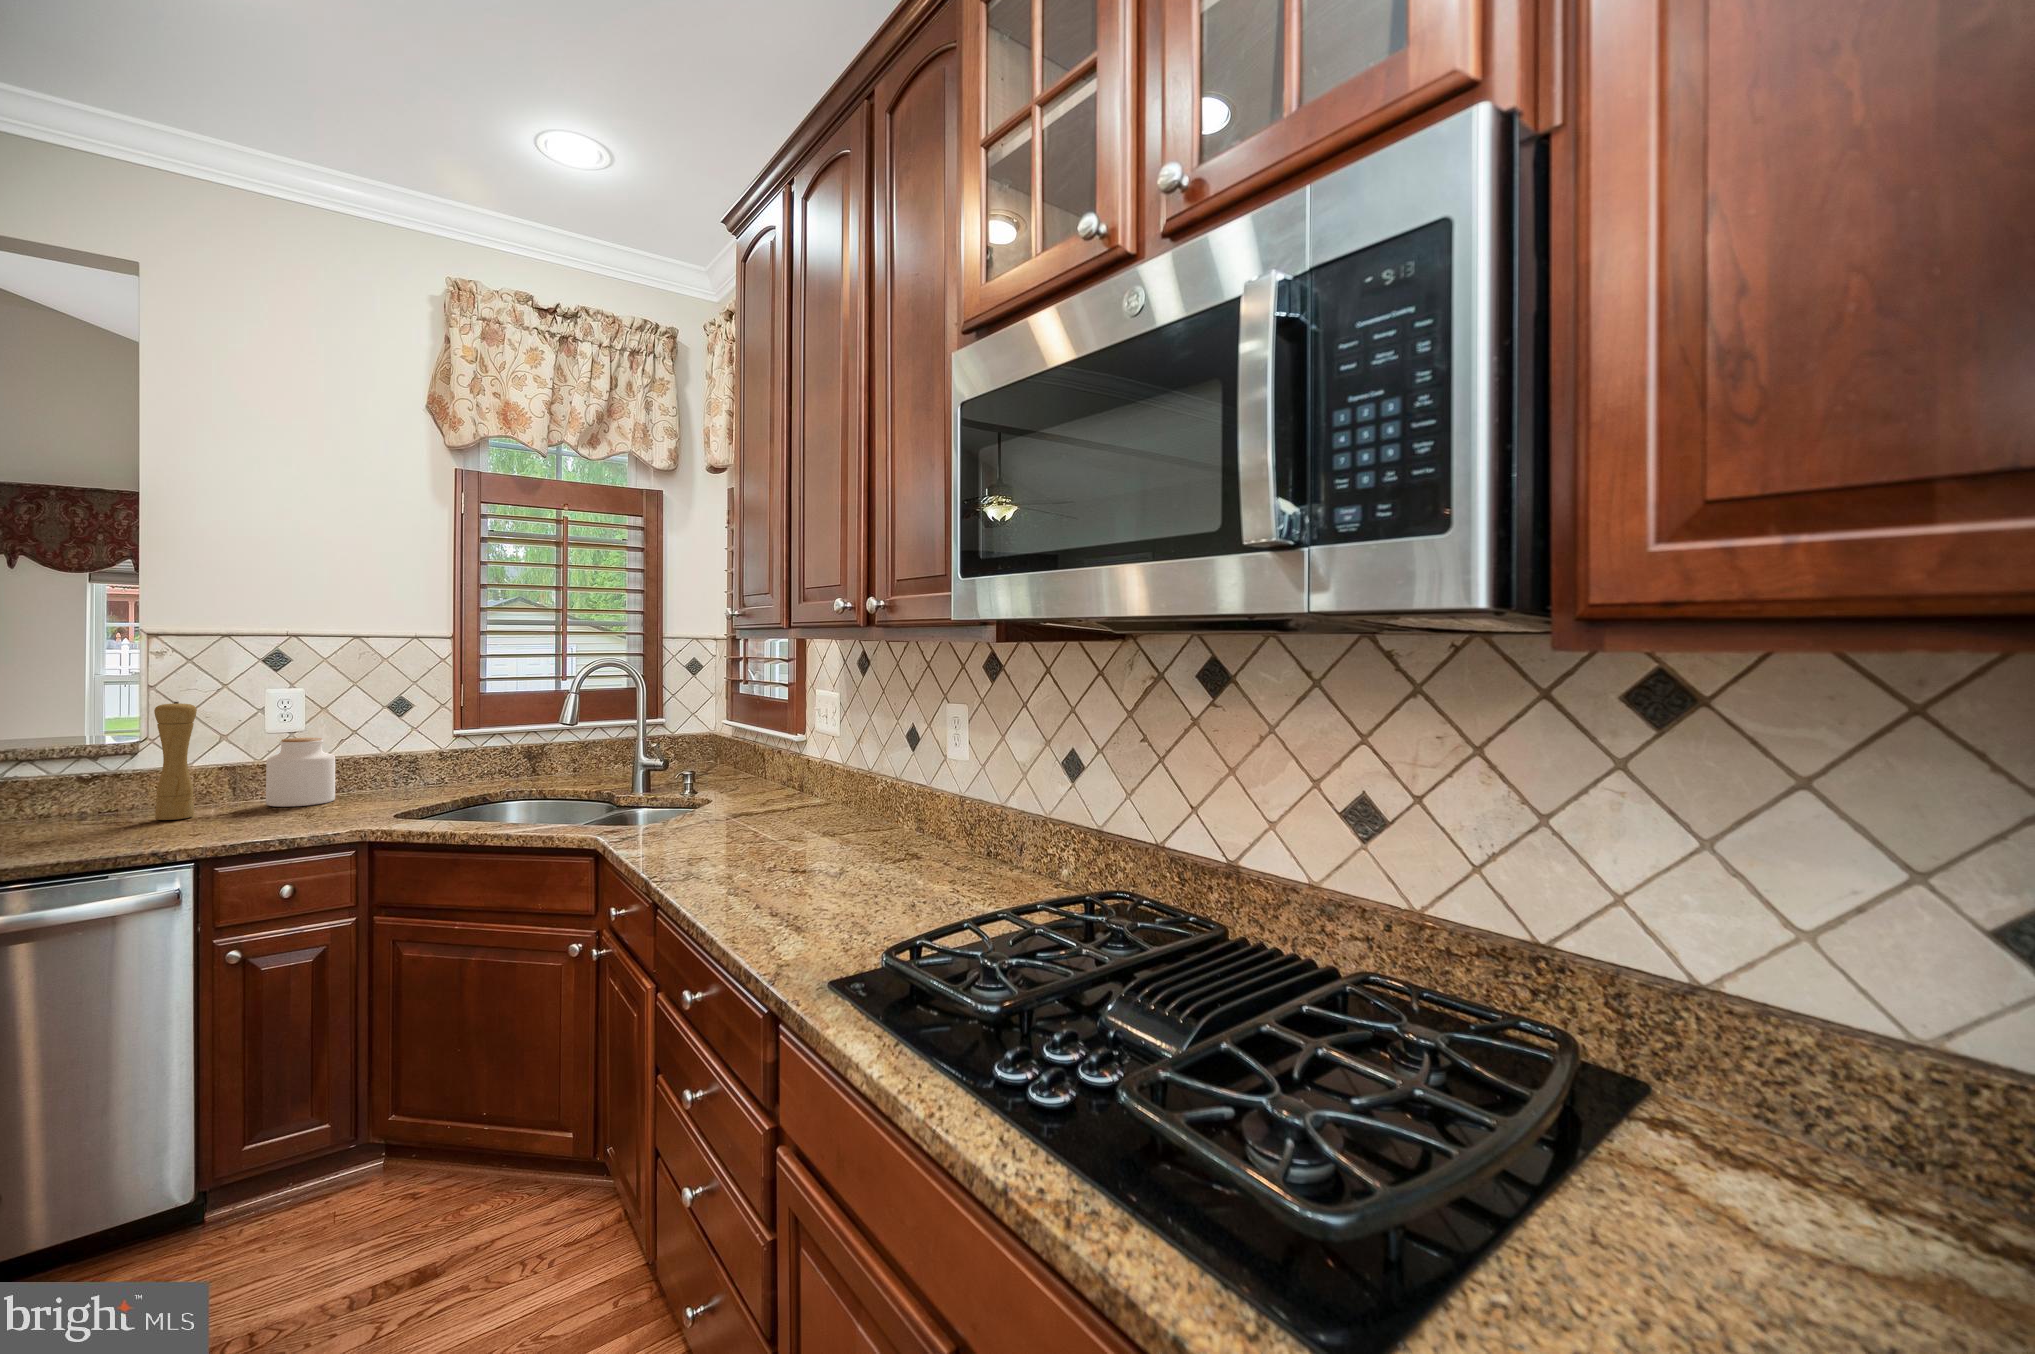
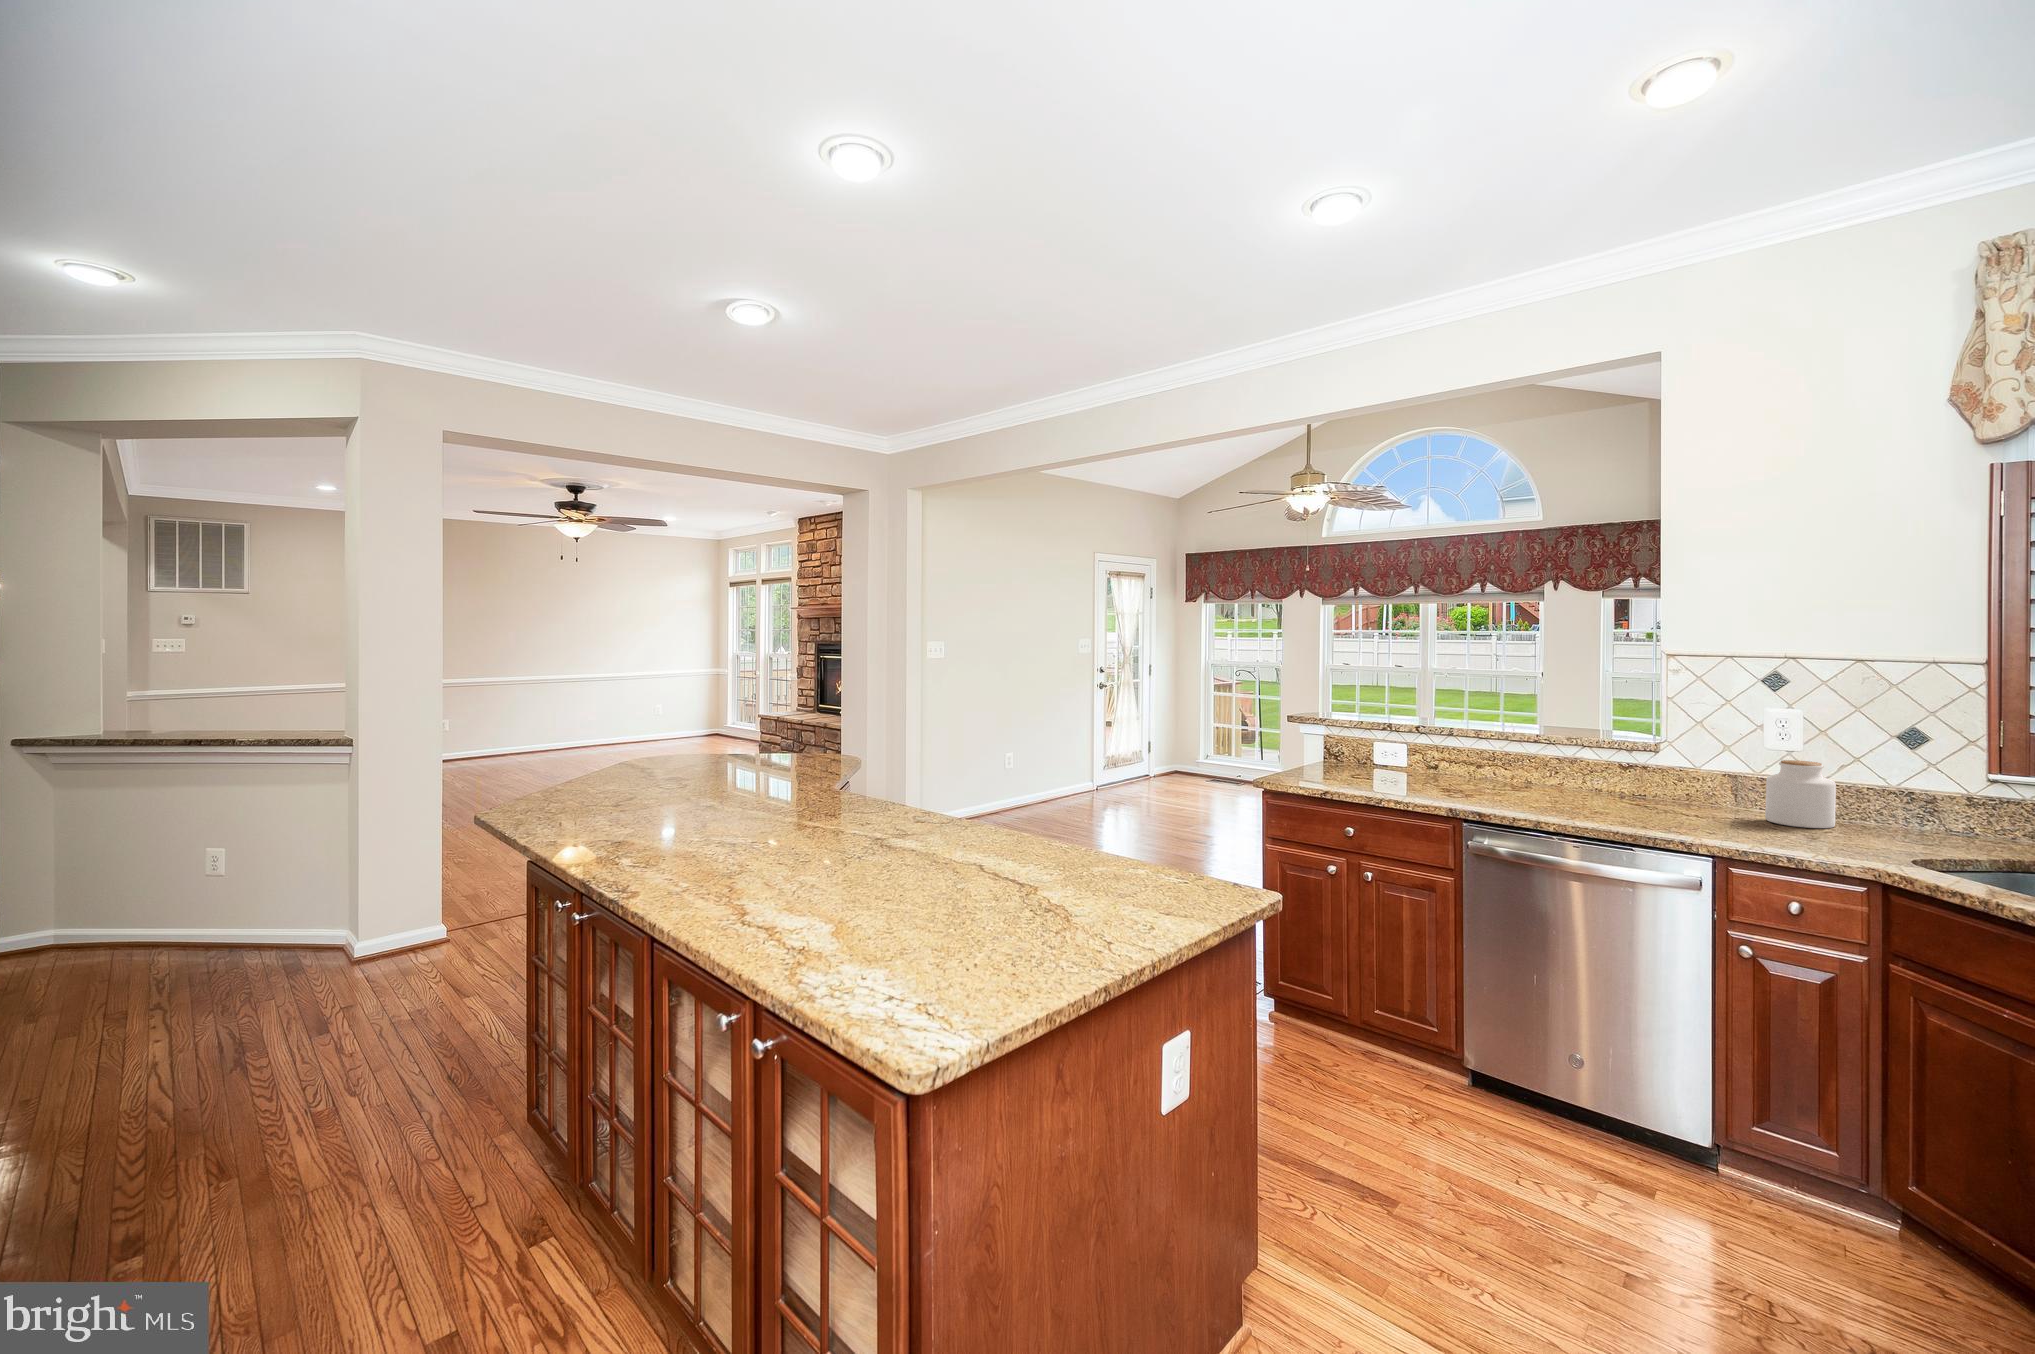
pepper mill: present [154,702,197,820] -> none [1676,721,1709,820]

